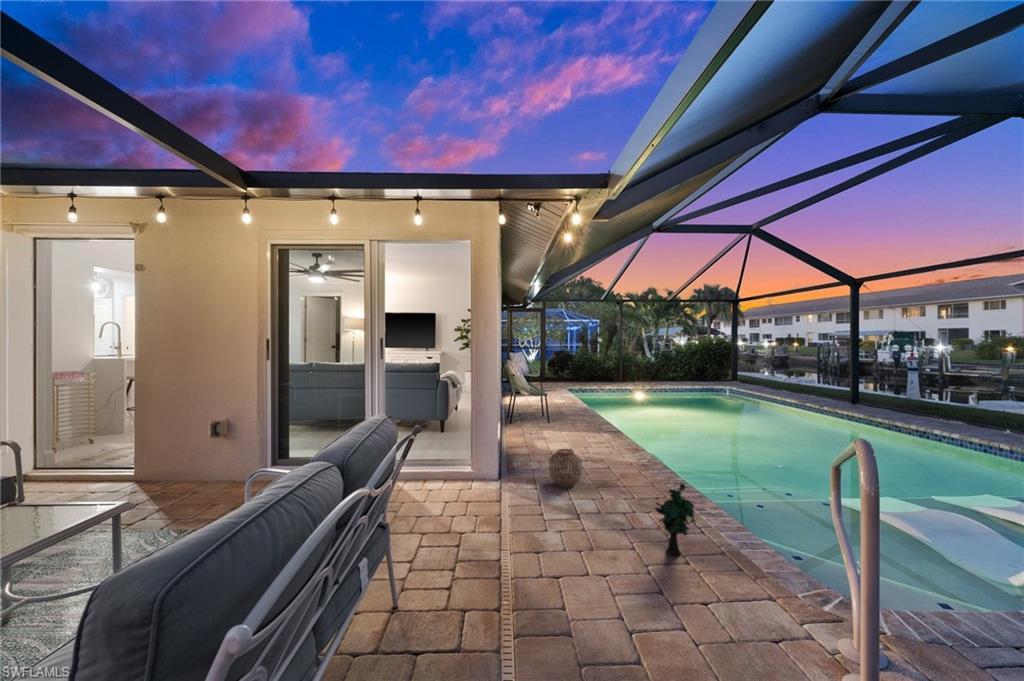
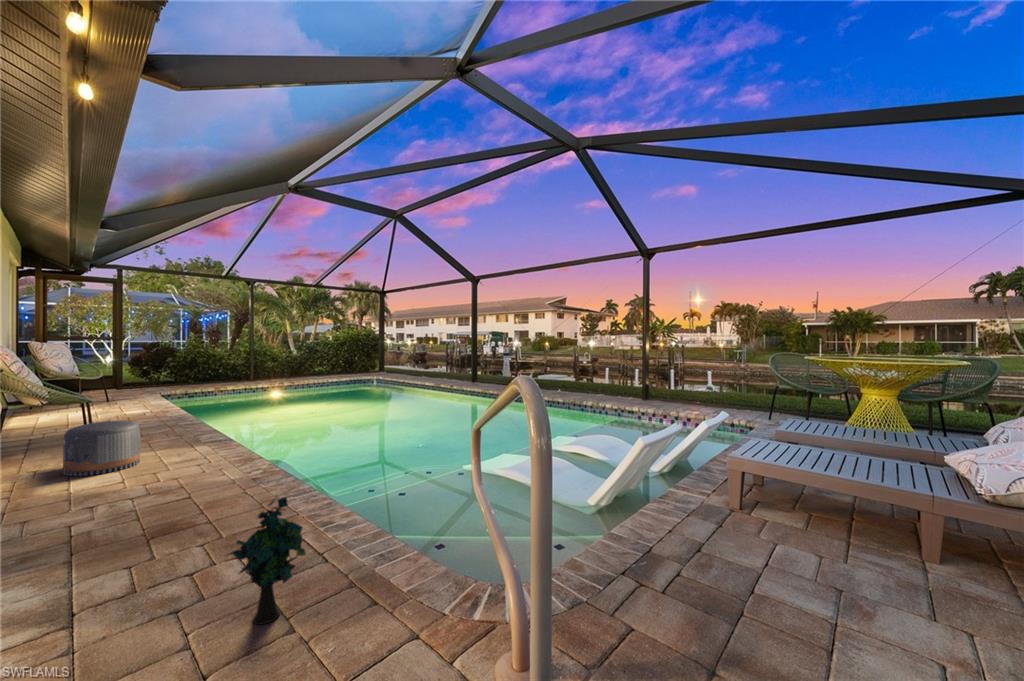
pouf: none [538,411,572,444] -> present [63,421,140,476]
woven basket: present [549,449,582,487] -> none [35,480,121,554]

